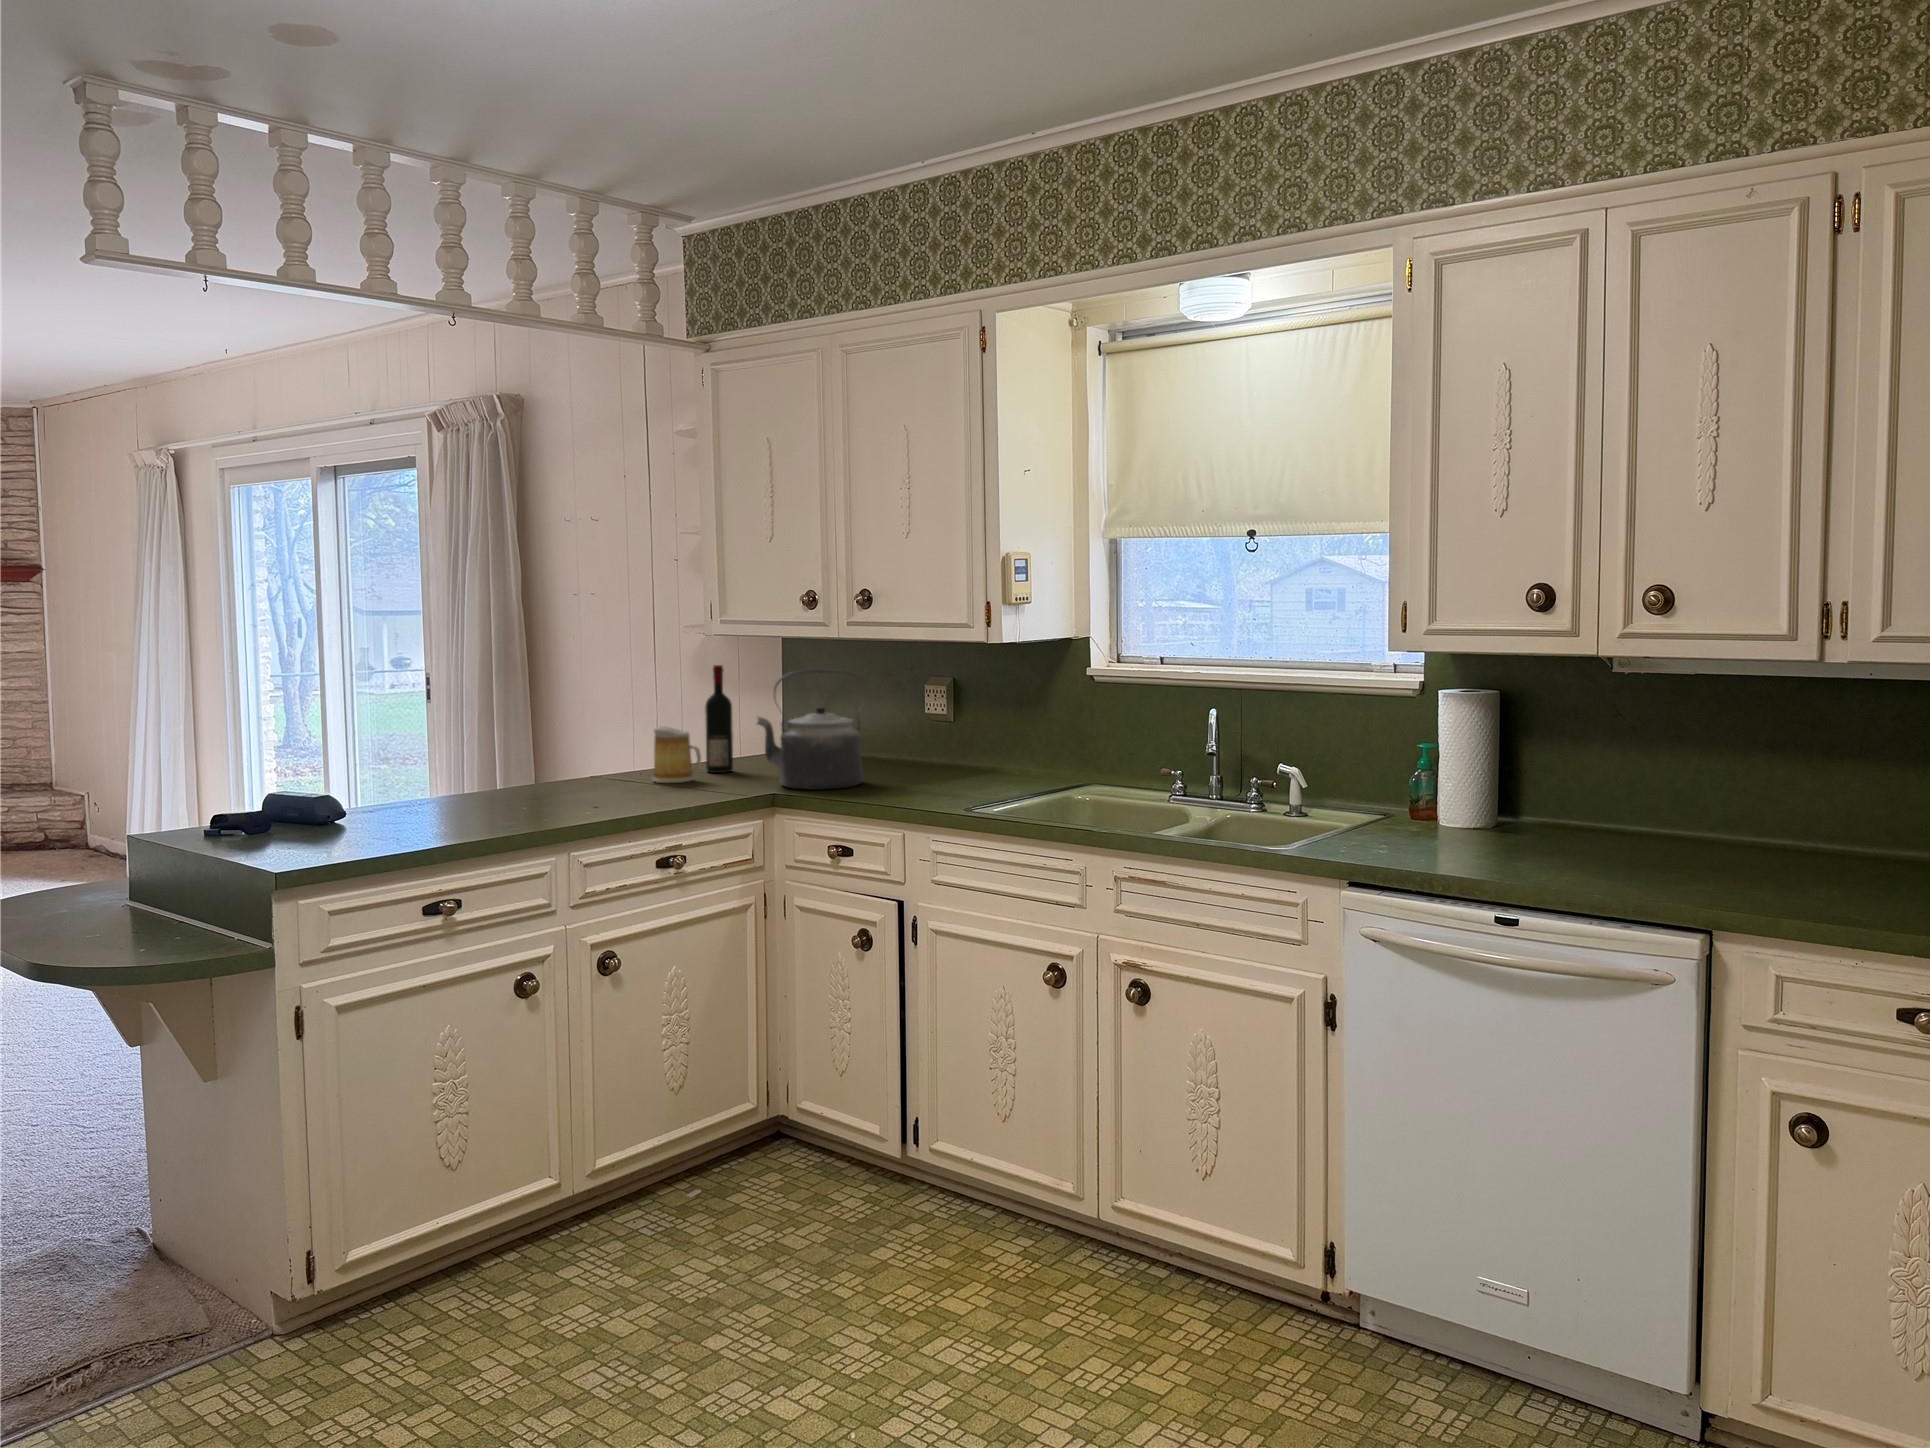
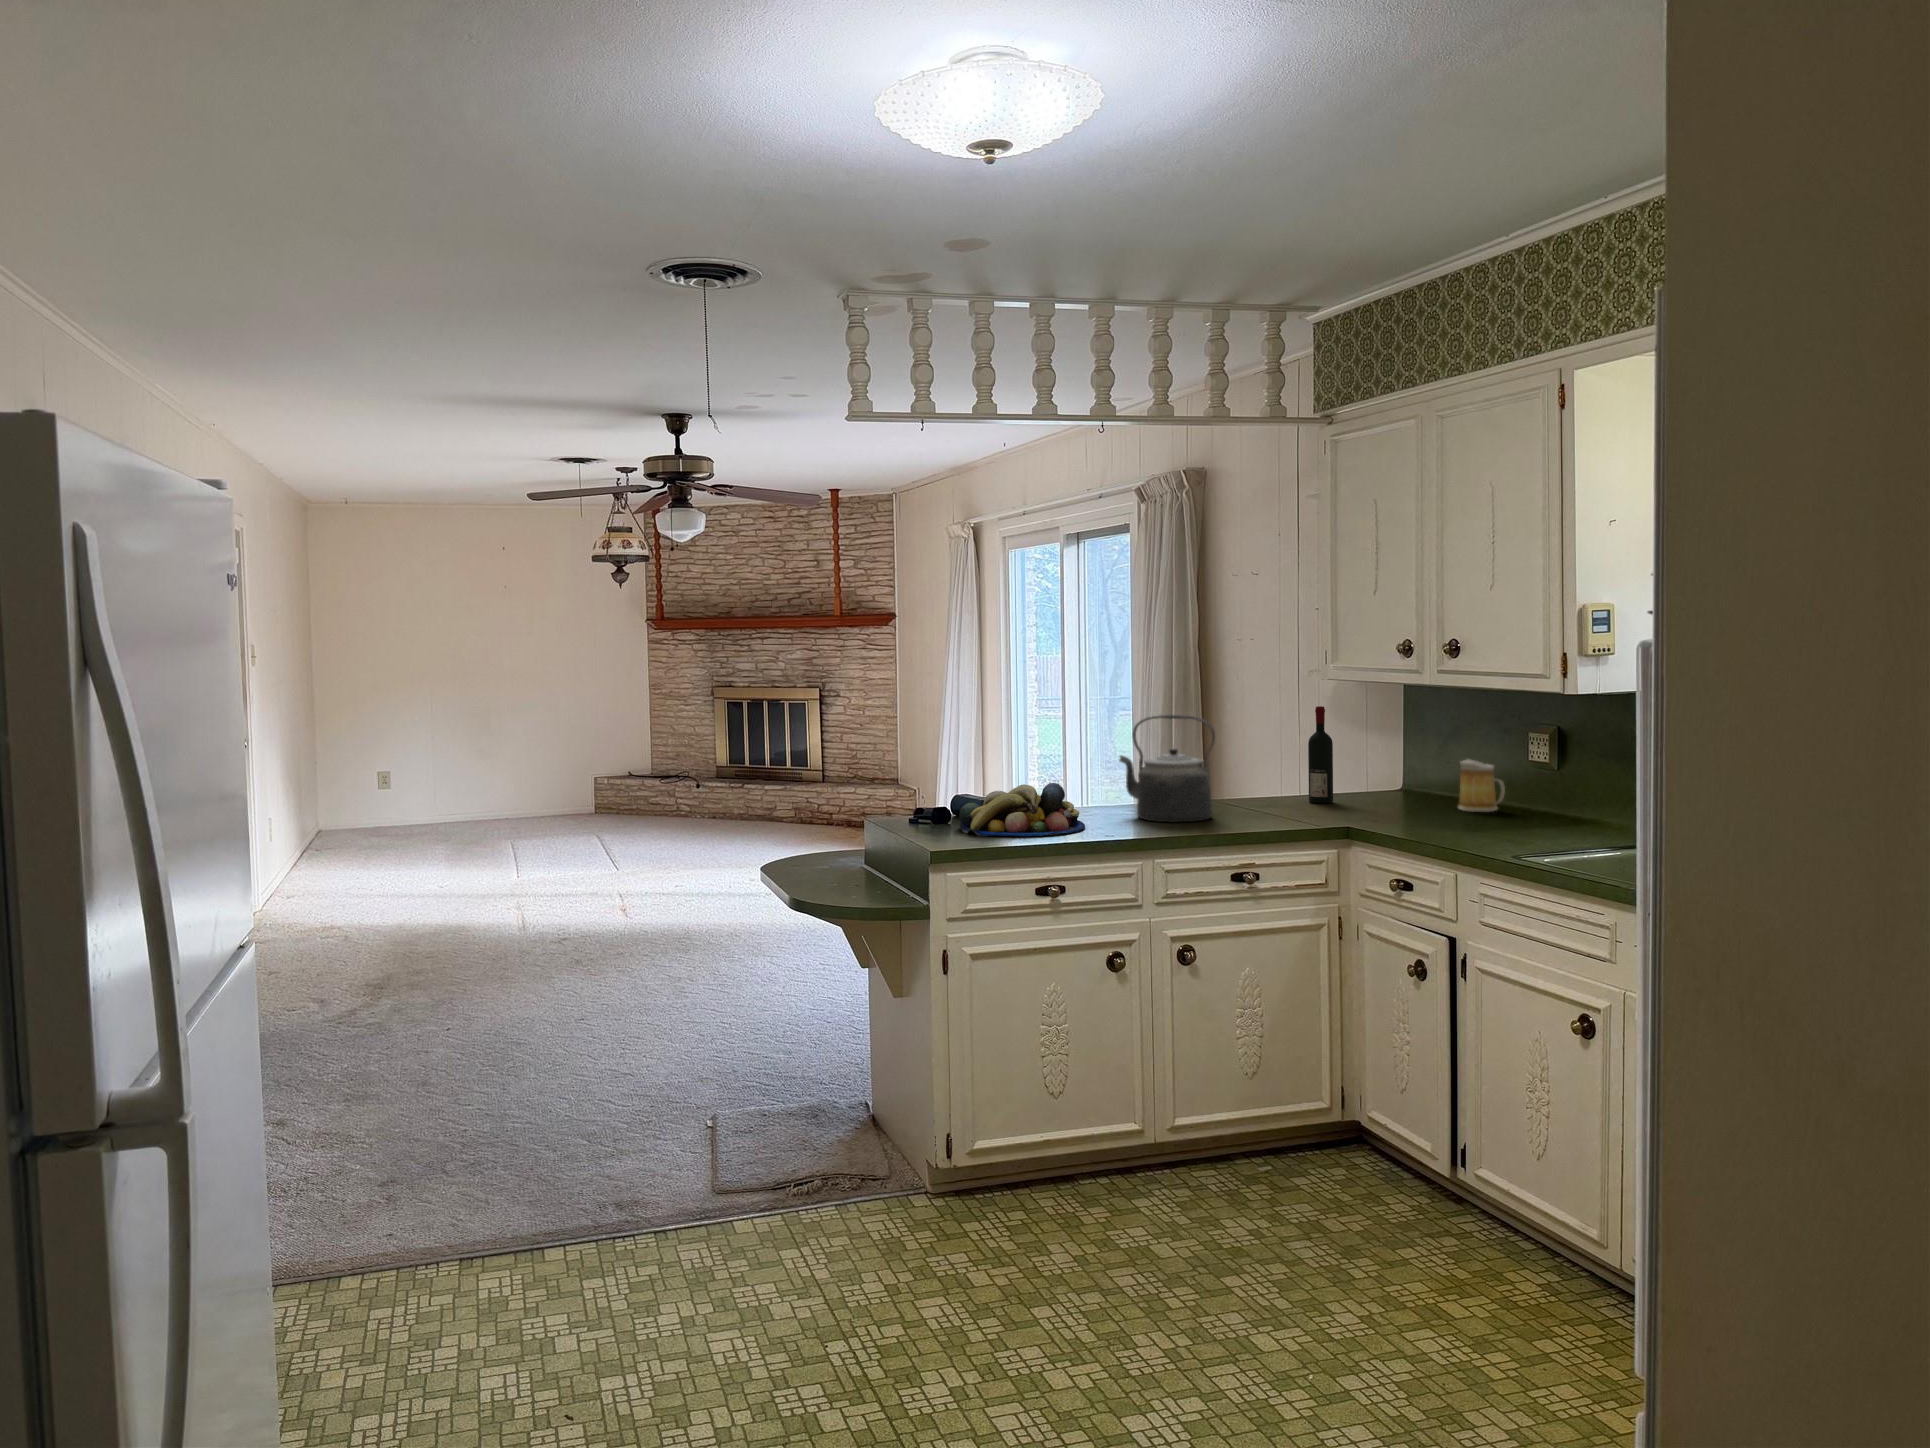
kettle: present [757,670,867,790] -> present [1120,715,1215,822]
mug: present [653,726,701,783] -> present [1458,759,1505,812]
fruit bowl: none [289,766,471,842] -> present [958,783,1085,836]

